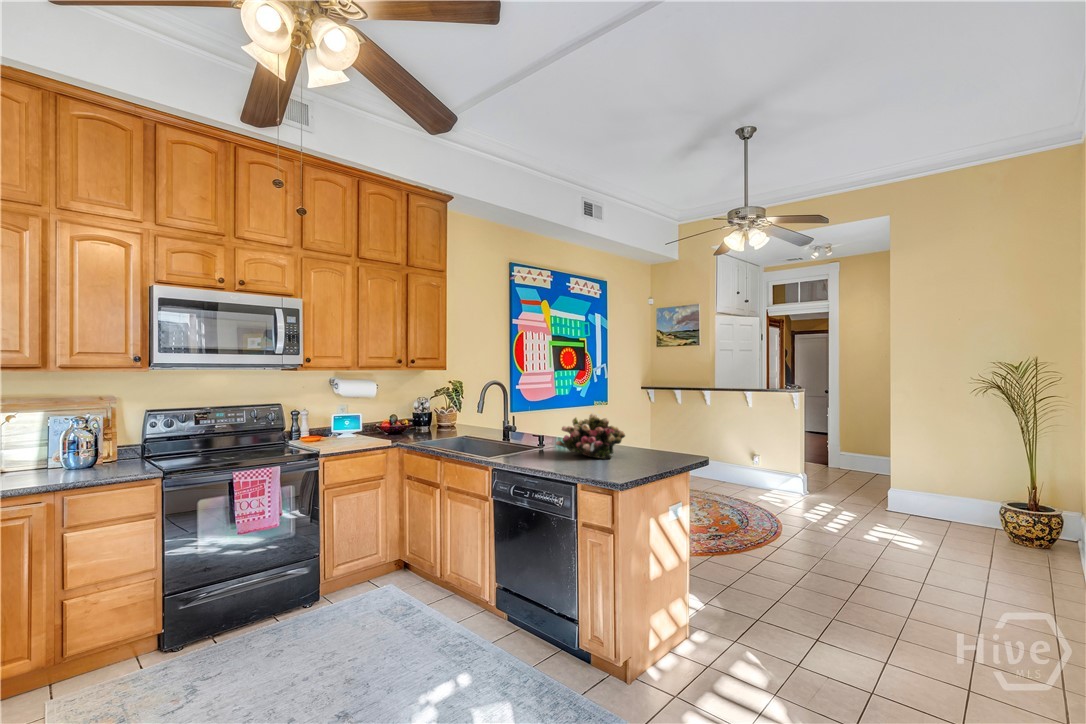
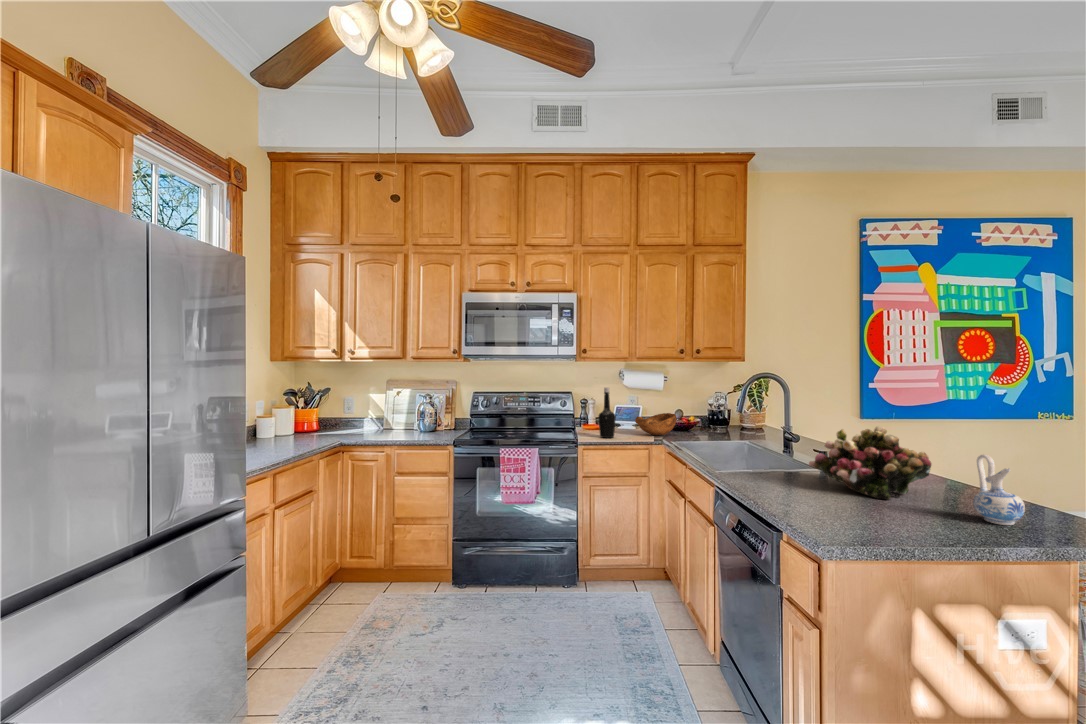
bottle: none [335,396,353,446] -> present [598,388,616,438]
wooden bowl: none [364,417,401,438] -> present [635,413,676,435]
ceramic pitcher: none [656,424,678,462] -> present [973,455,1025,525]

